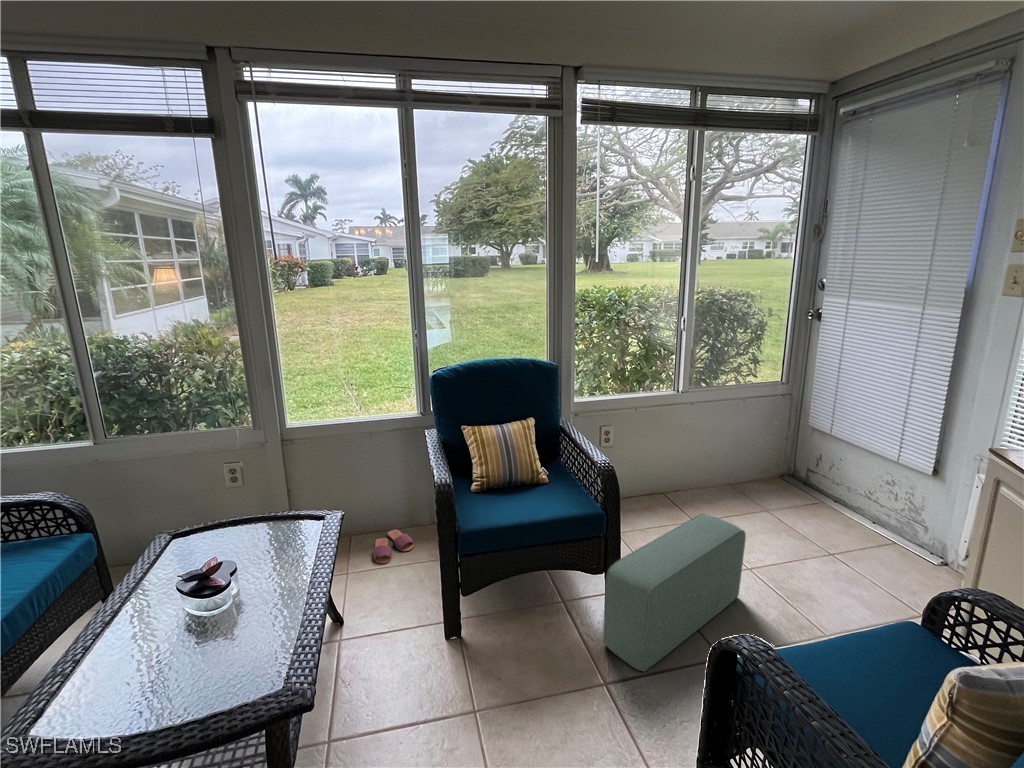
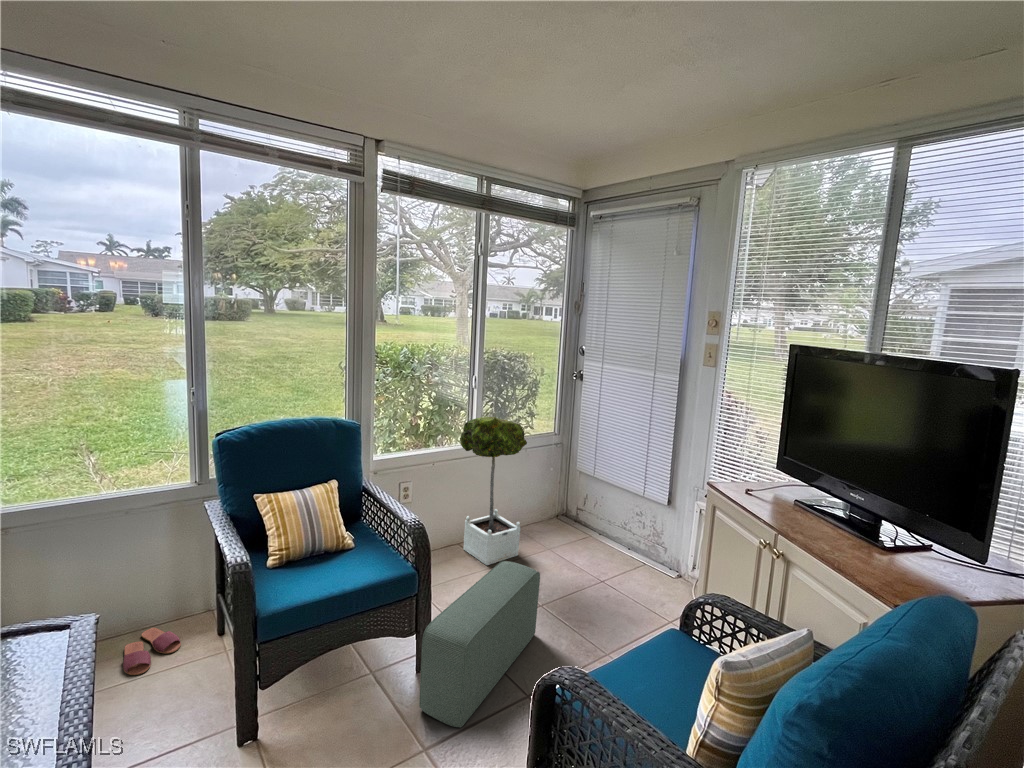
potted tree: none [664,361,741,518] -> present [460,417,527,565]

